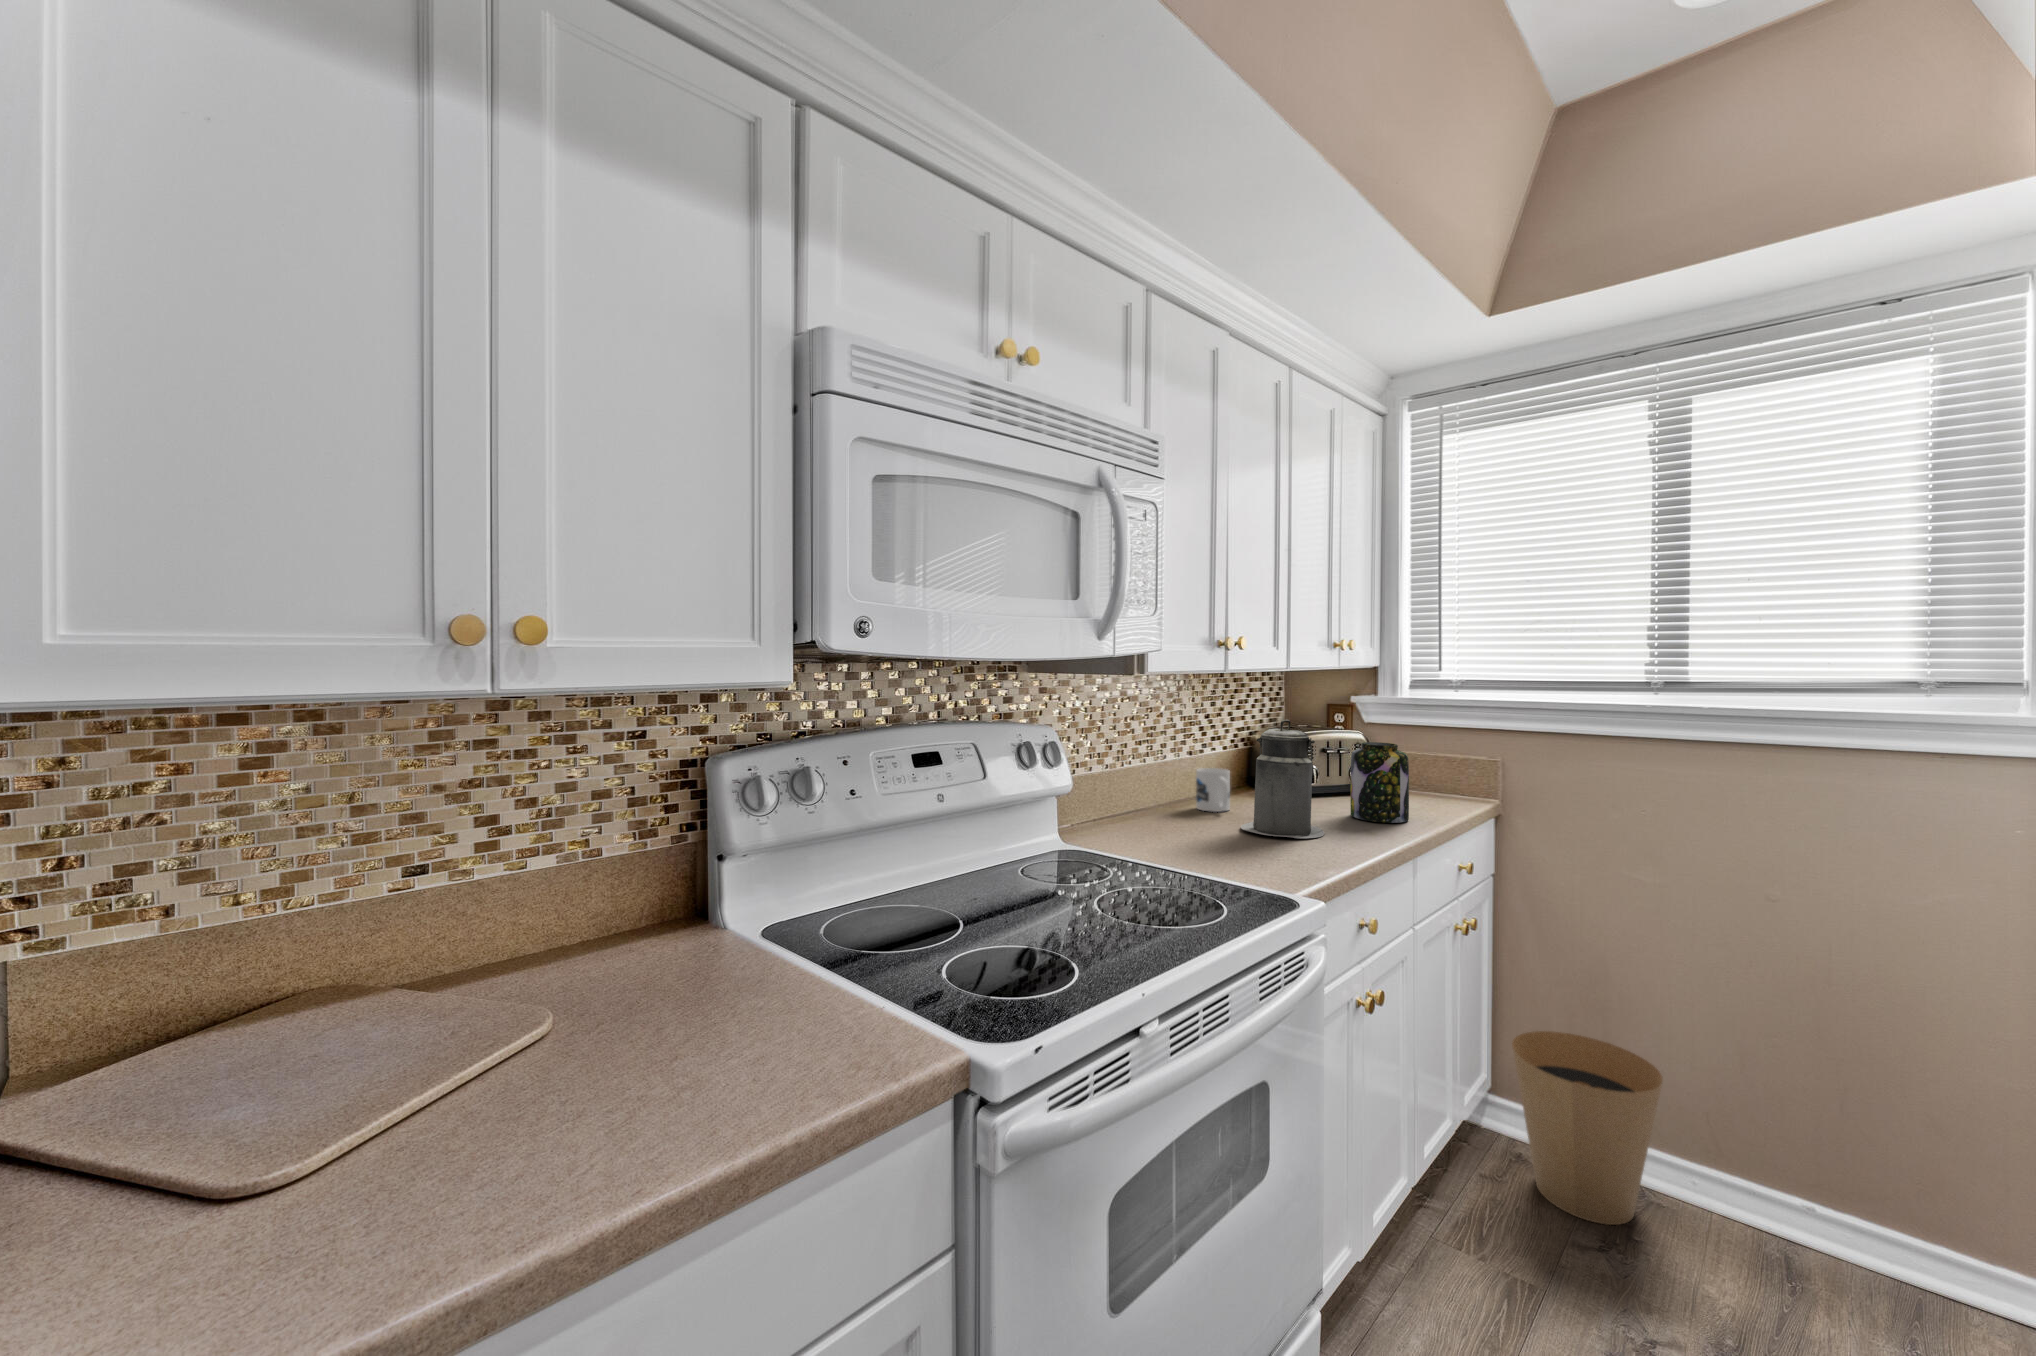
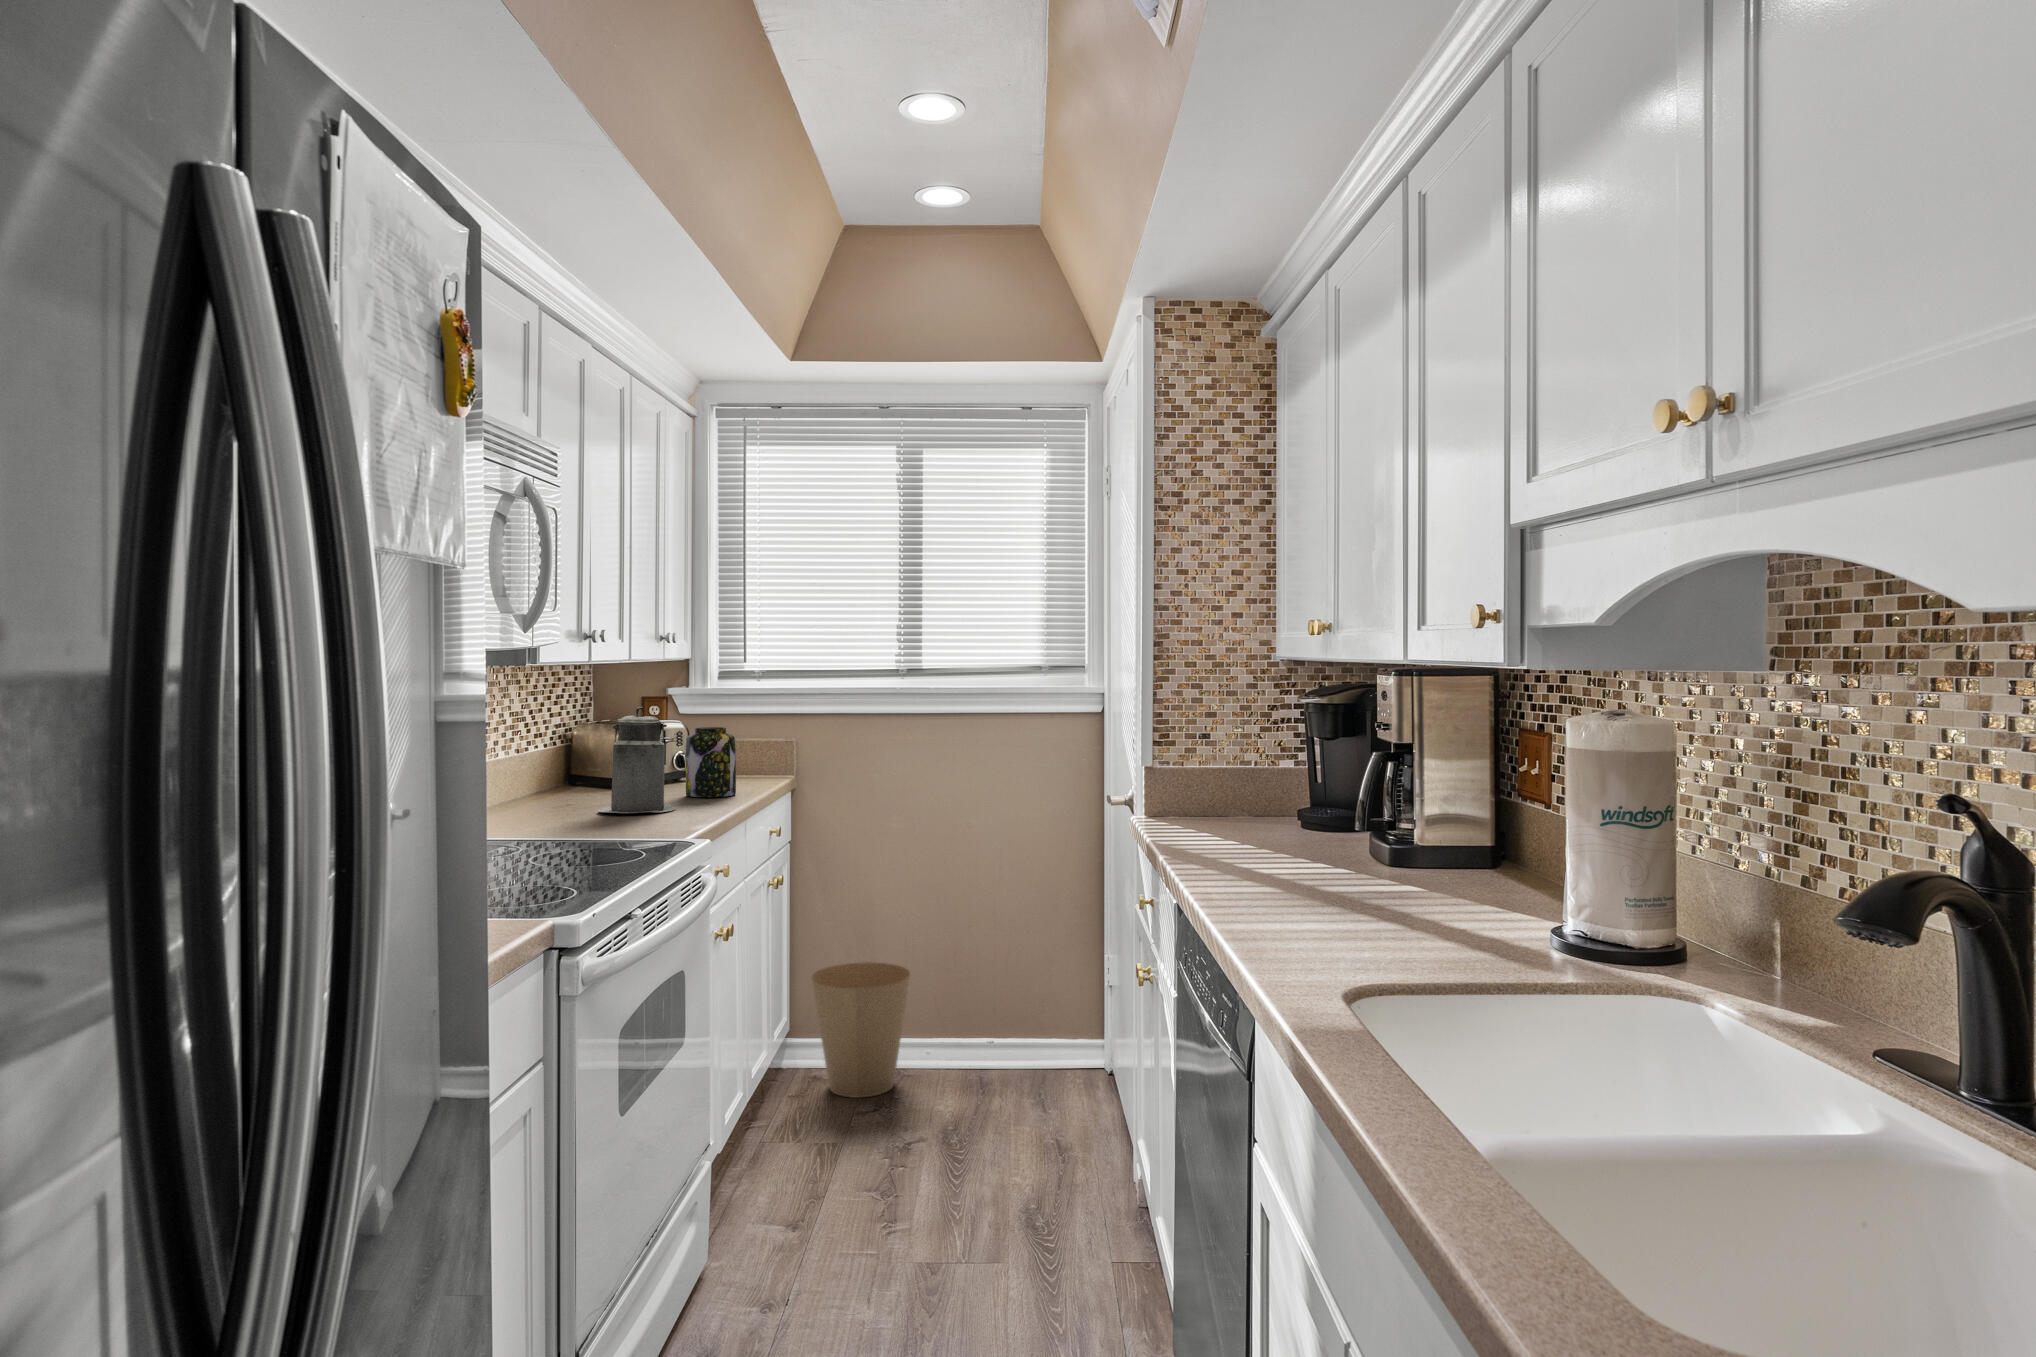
mug: present [1196,768,1230,812] -> none [534,763,574,806]

